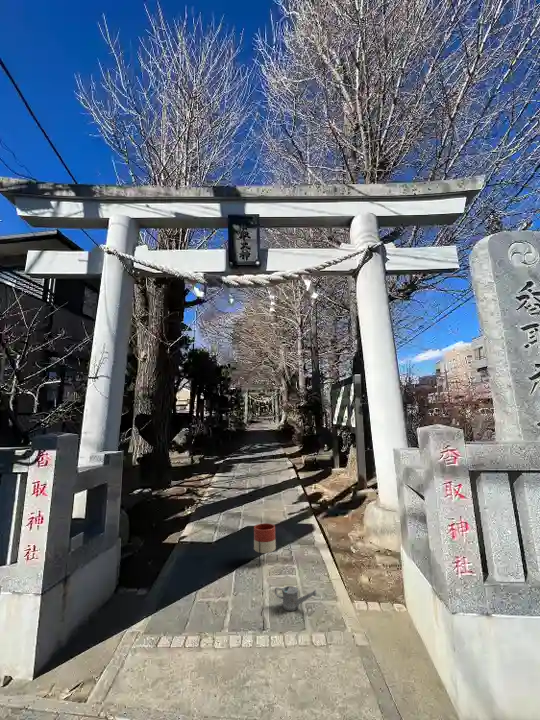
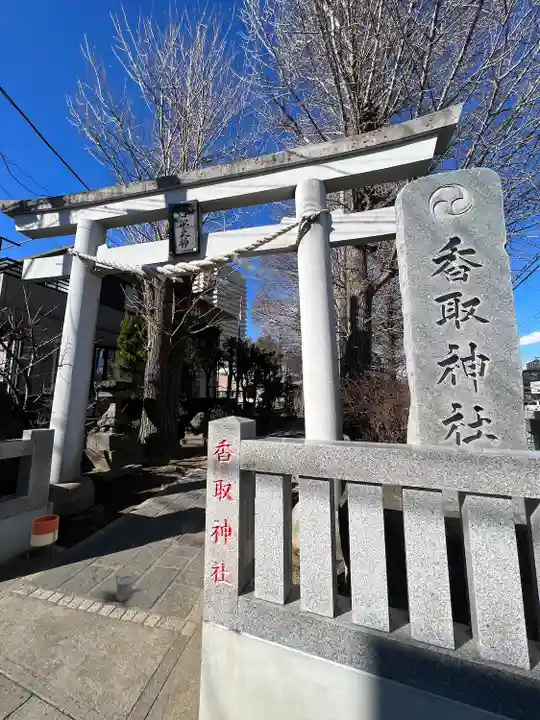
planter: present [254,523,278,566] -> present [27,515,59,559]

